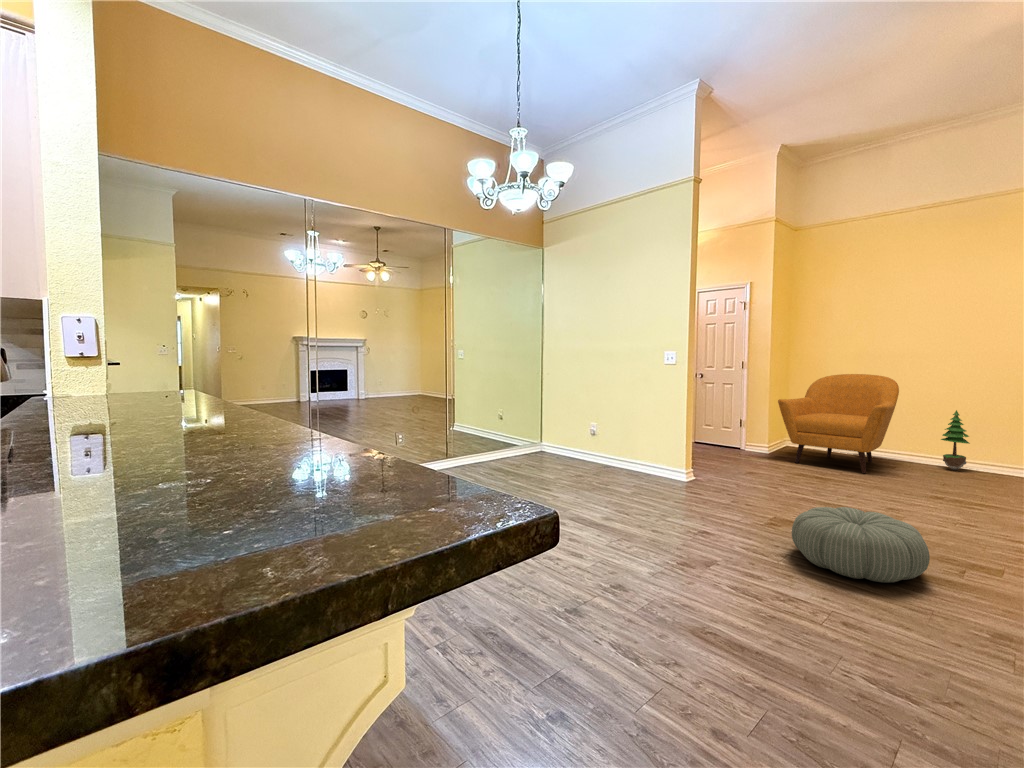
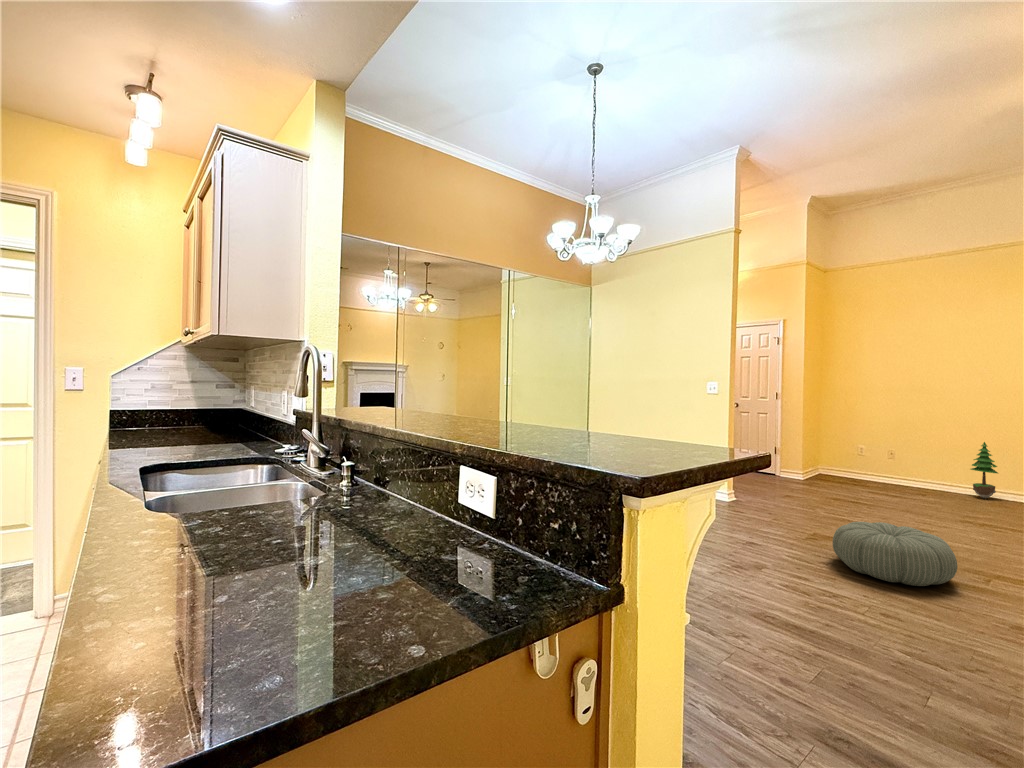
armchair: present [778,374,899,473] -> none [812,406,928,499]

